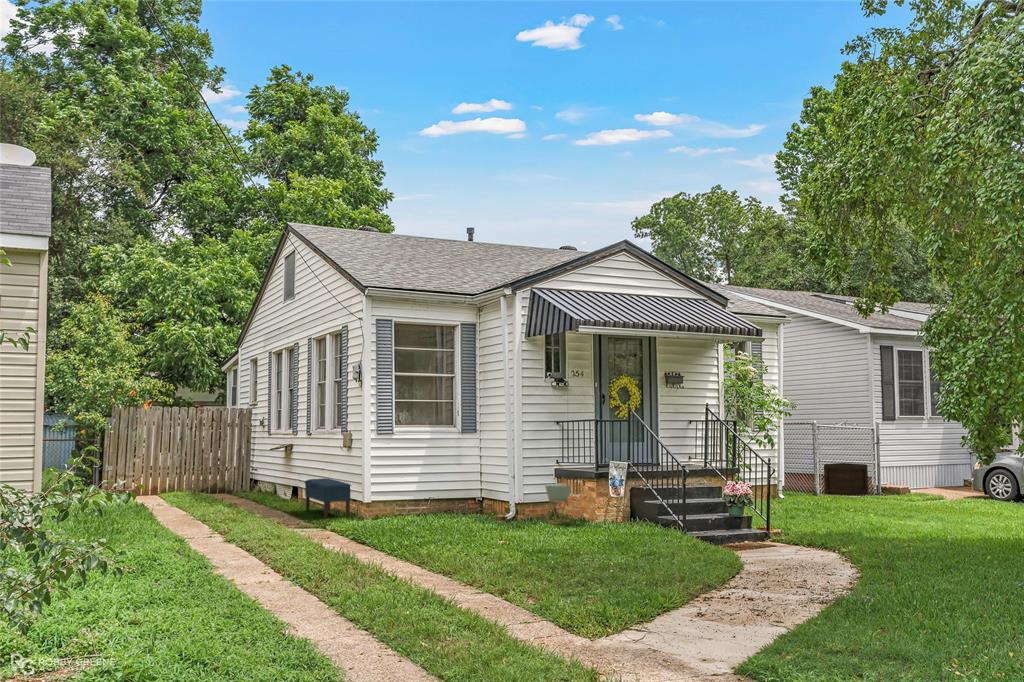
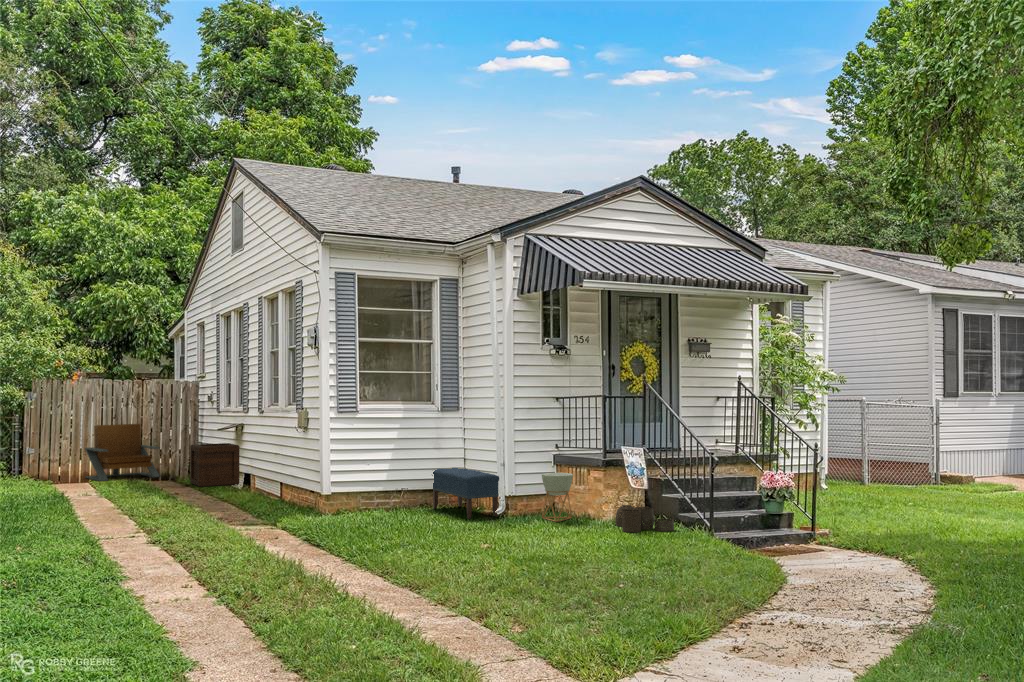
lounge chair: none [156,445,220,493] -> present [85,424,160,481]
wooden crate: present [824,463,868,495] -> present [190,443,240,487]
bench: present [305,478,351,518] -> present [432,468,499,519]
woven basket: none [606,508,654,532] -> present [615,504,674,532]

